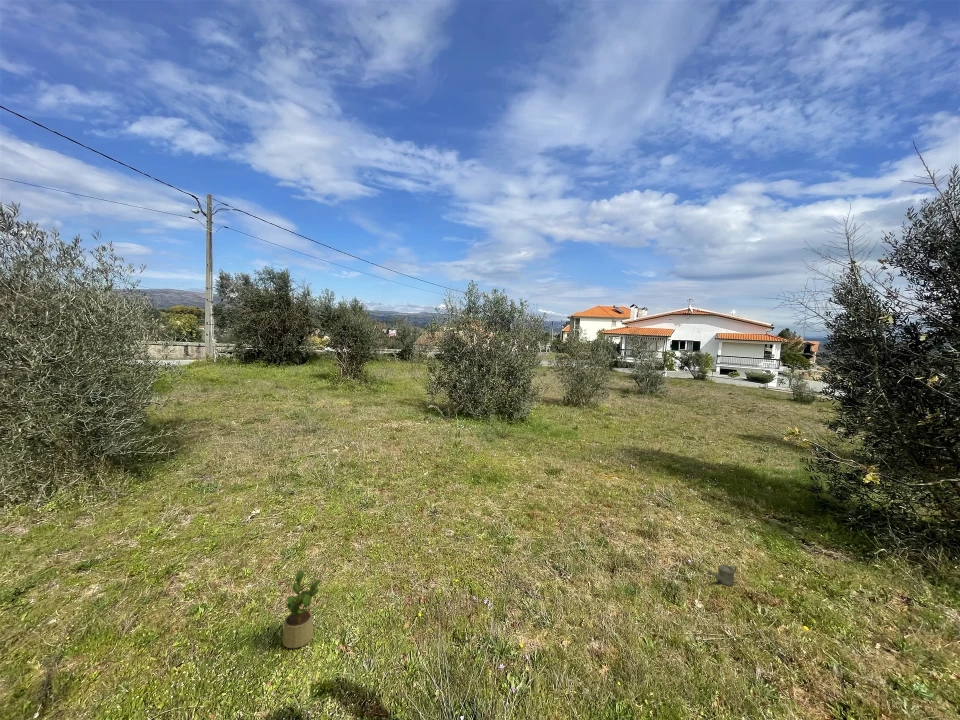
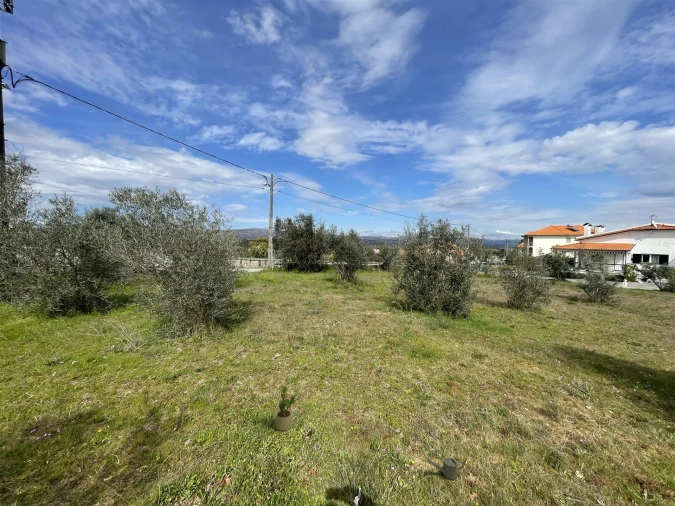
watering can: present [708,565,737,586] -> present [428,457,464,480]

